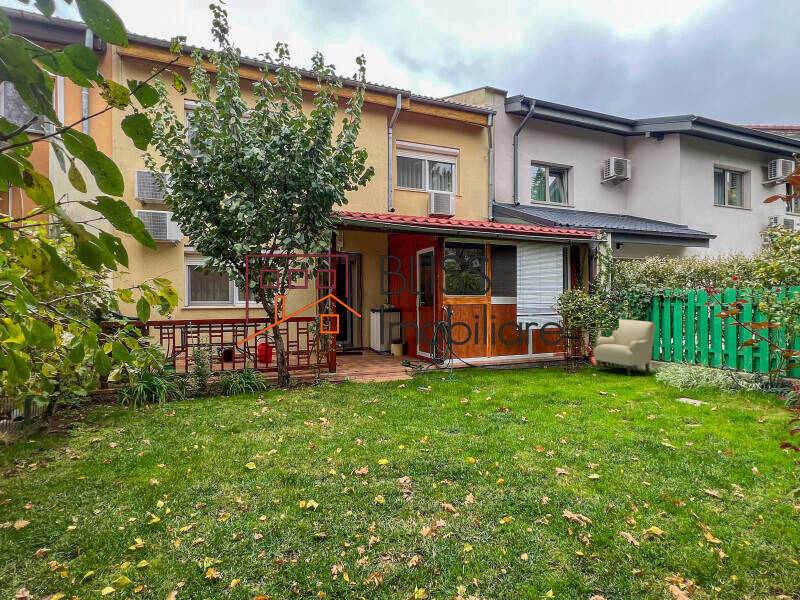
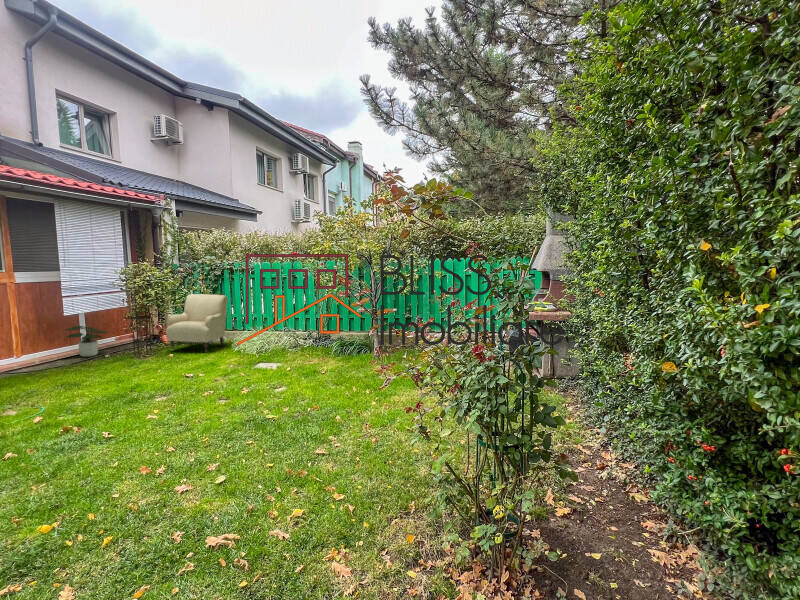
potted plant: none [520,339,550,364] -> present [65,326,108,357]

